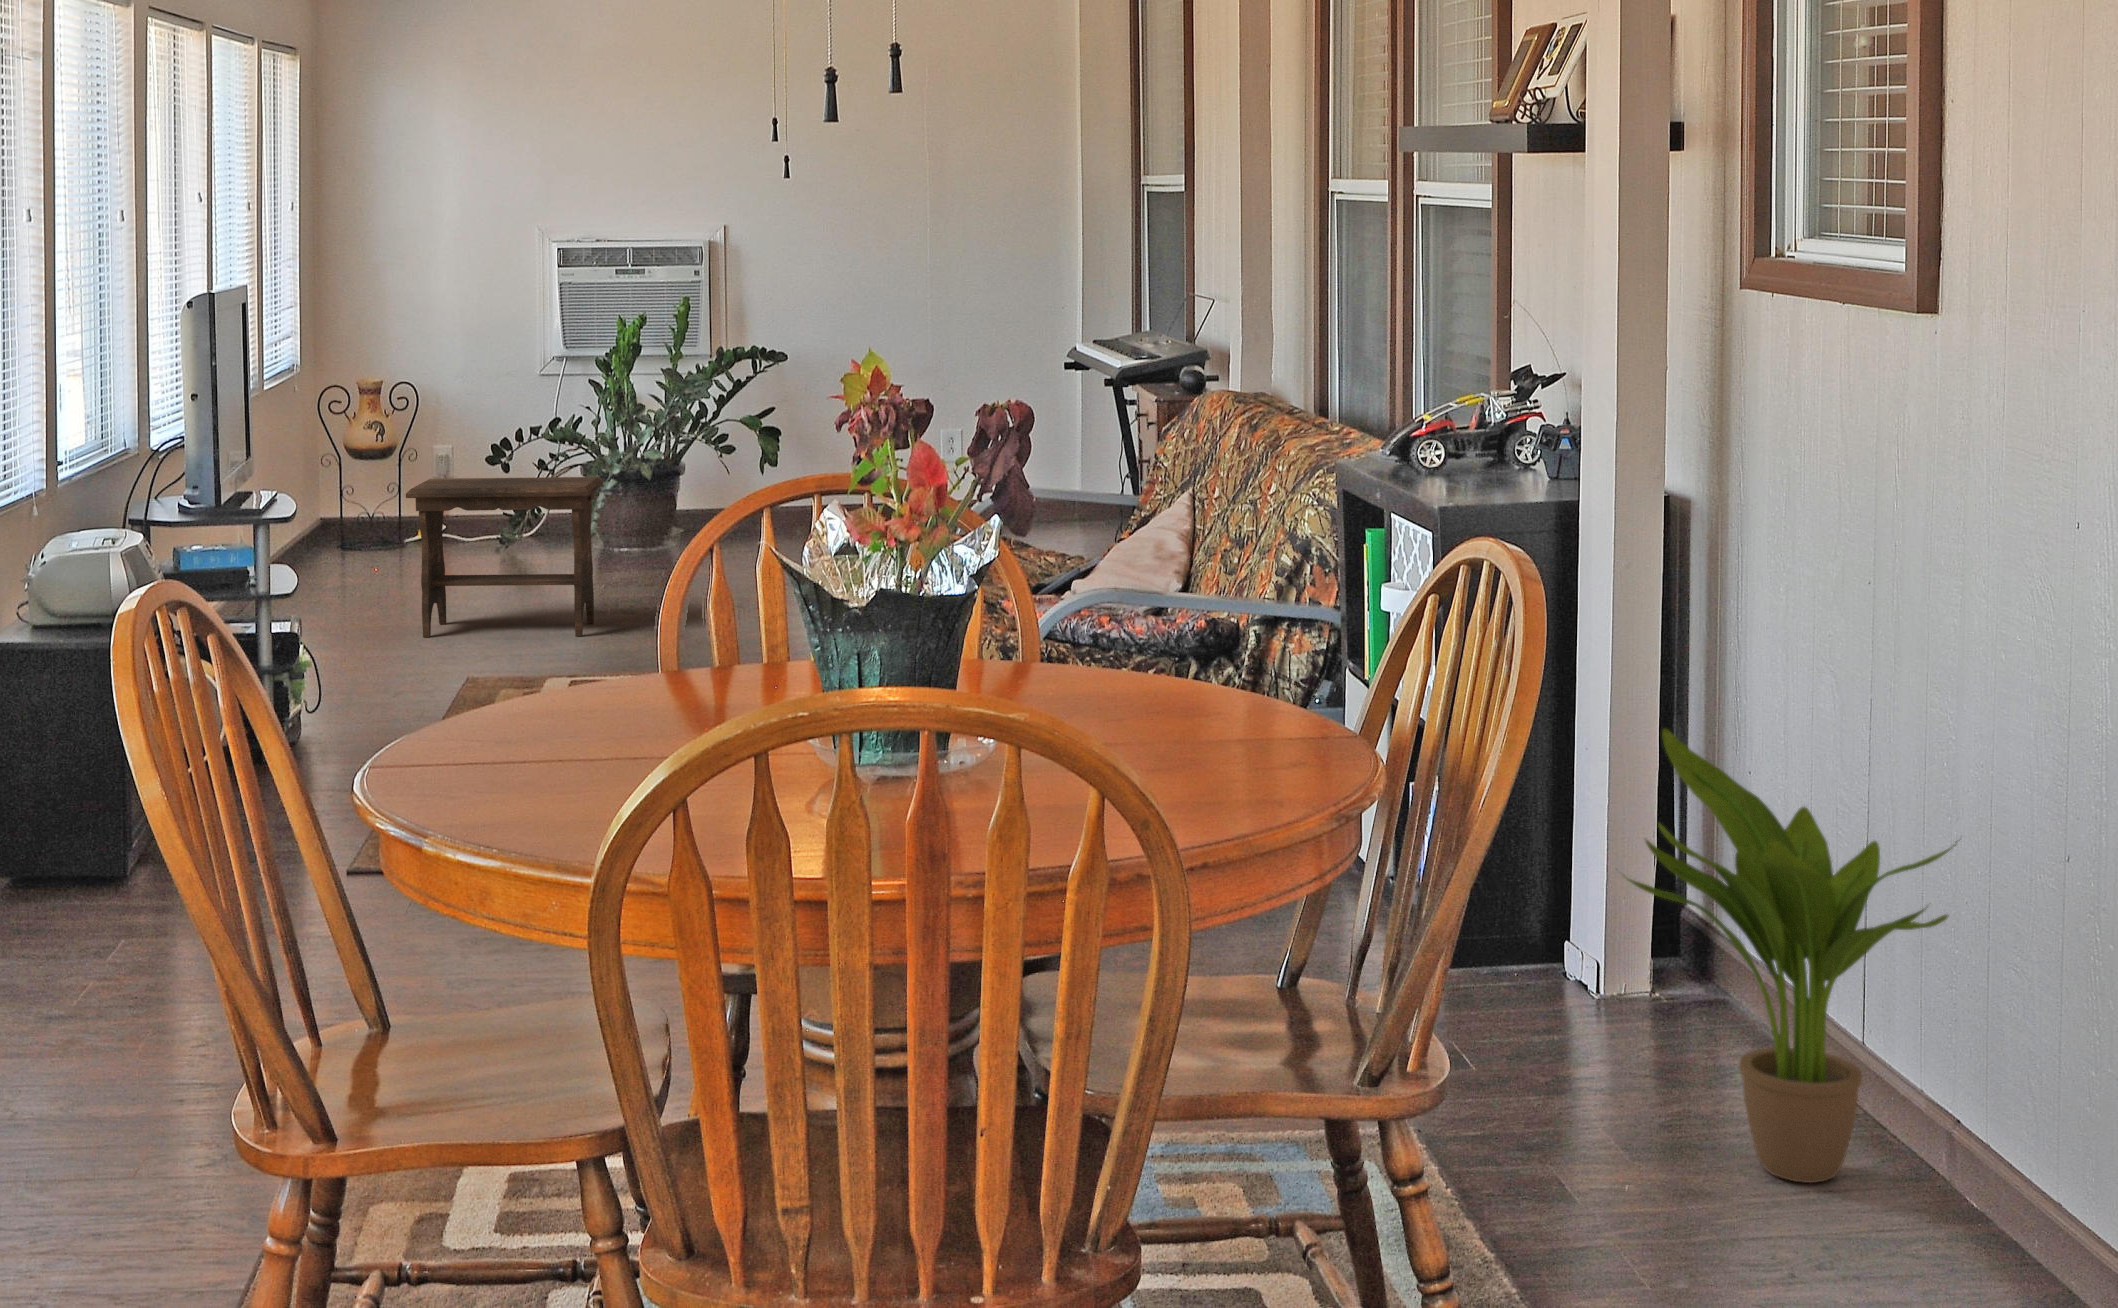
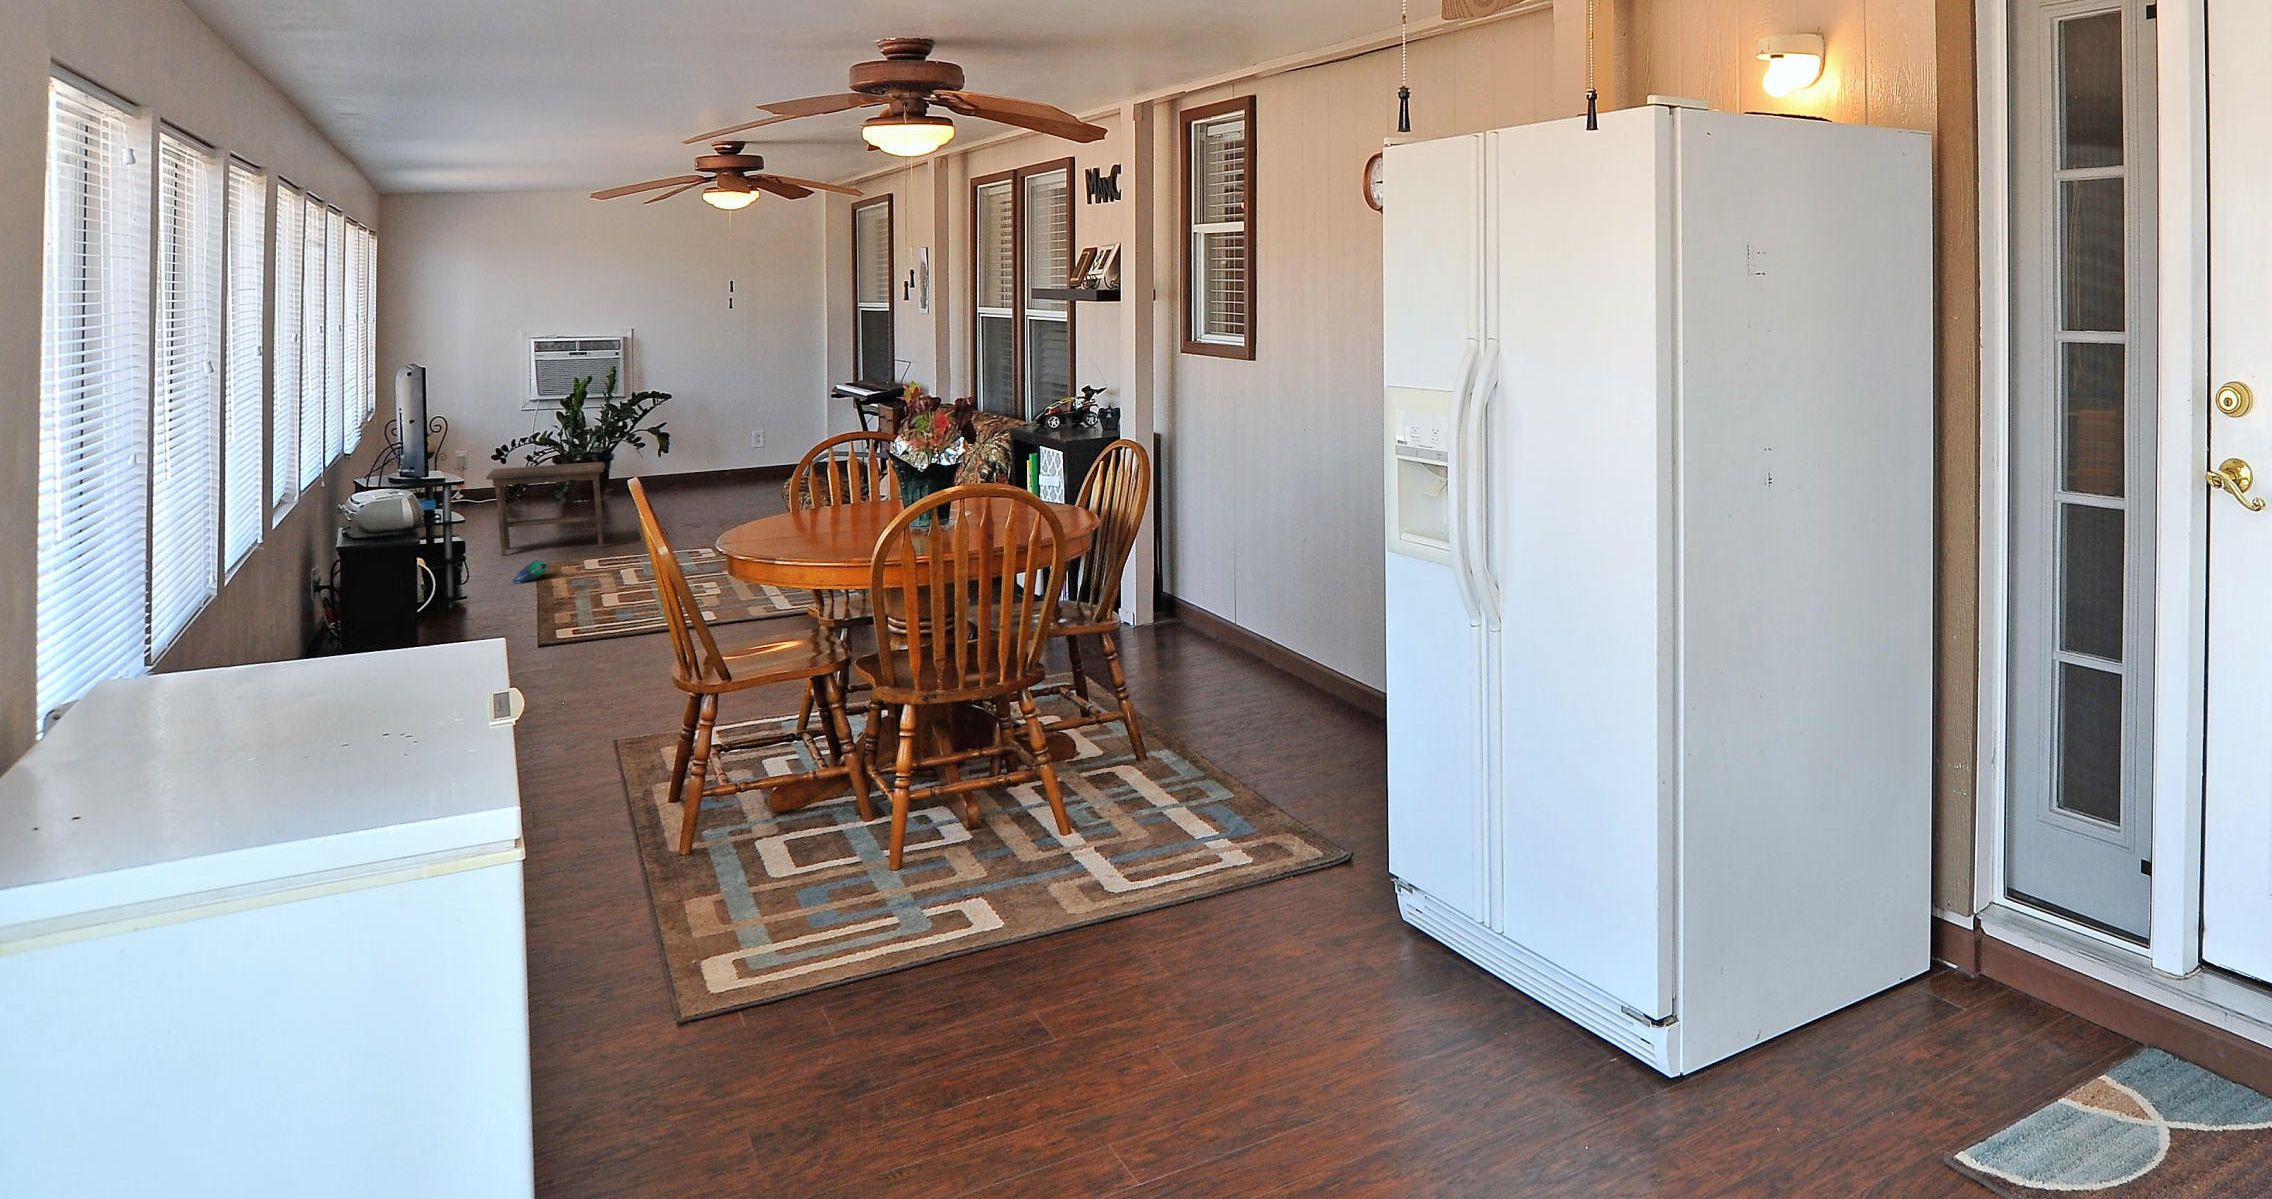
plush toy: none [389,658,454,698] -> present [512,560,547,583]
potted plant: present [1628,729,1960,1183] -> none [1139,513,1245,655]

